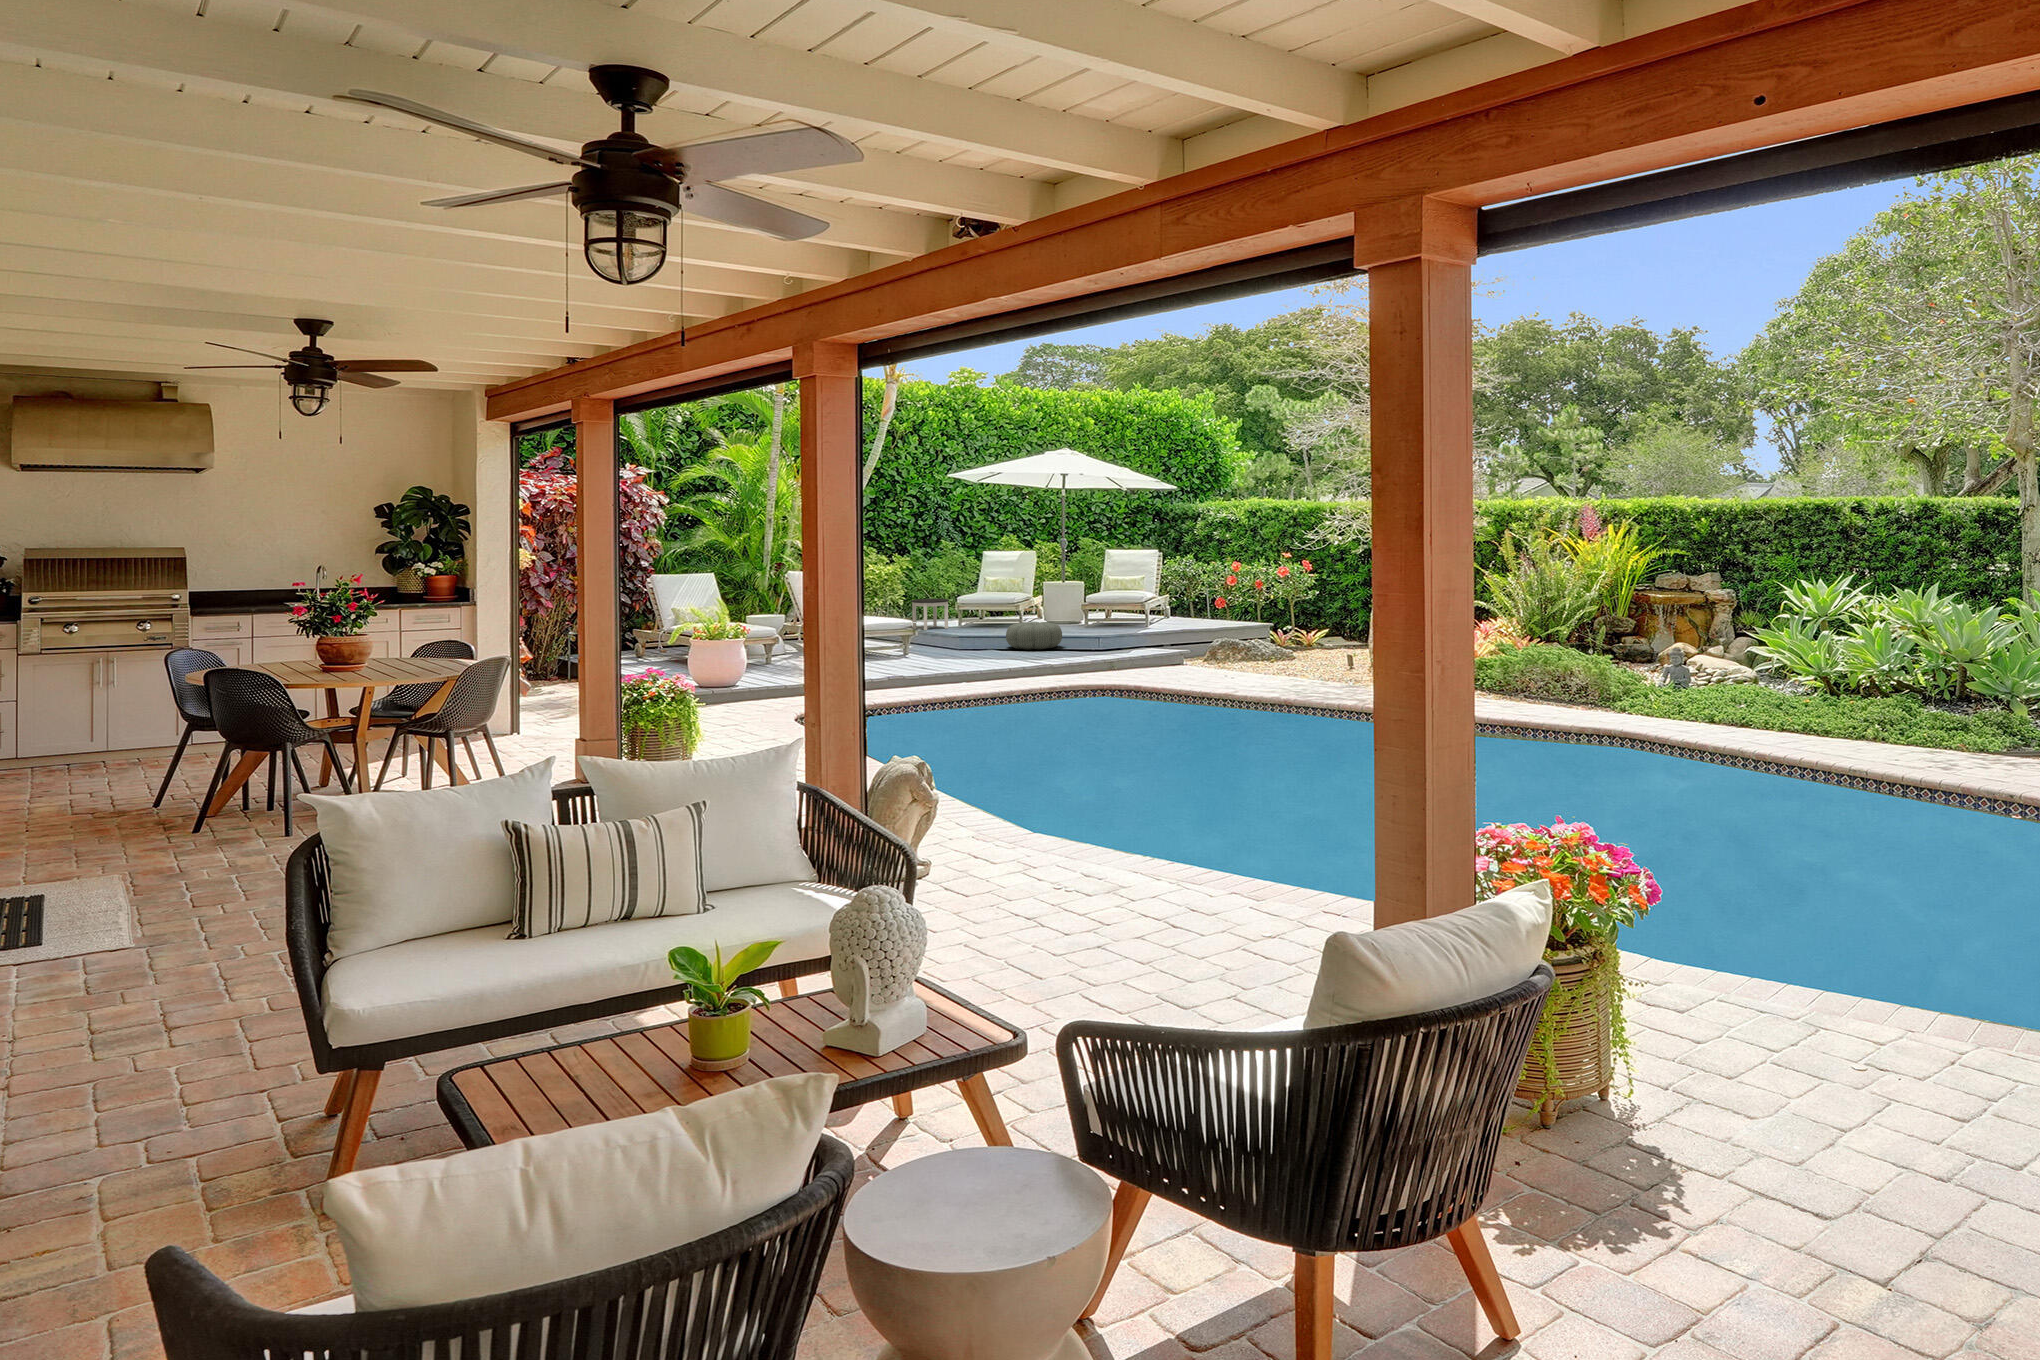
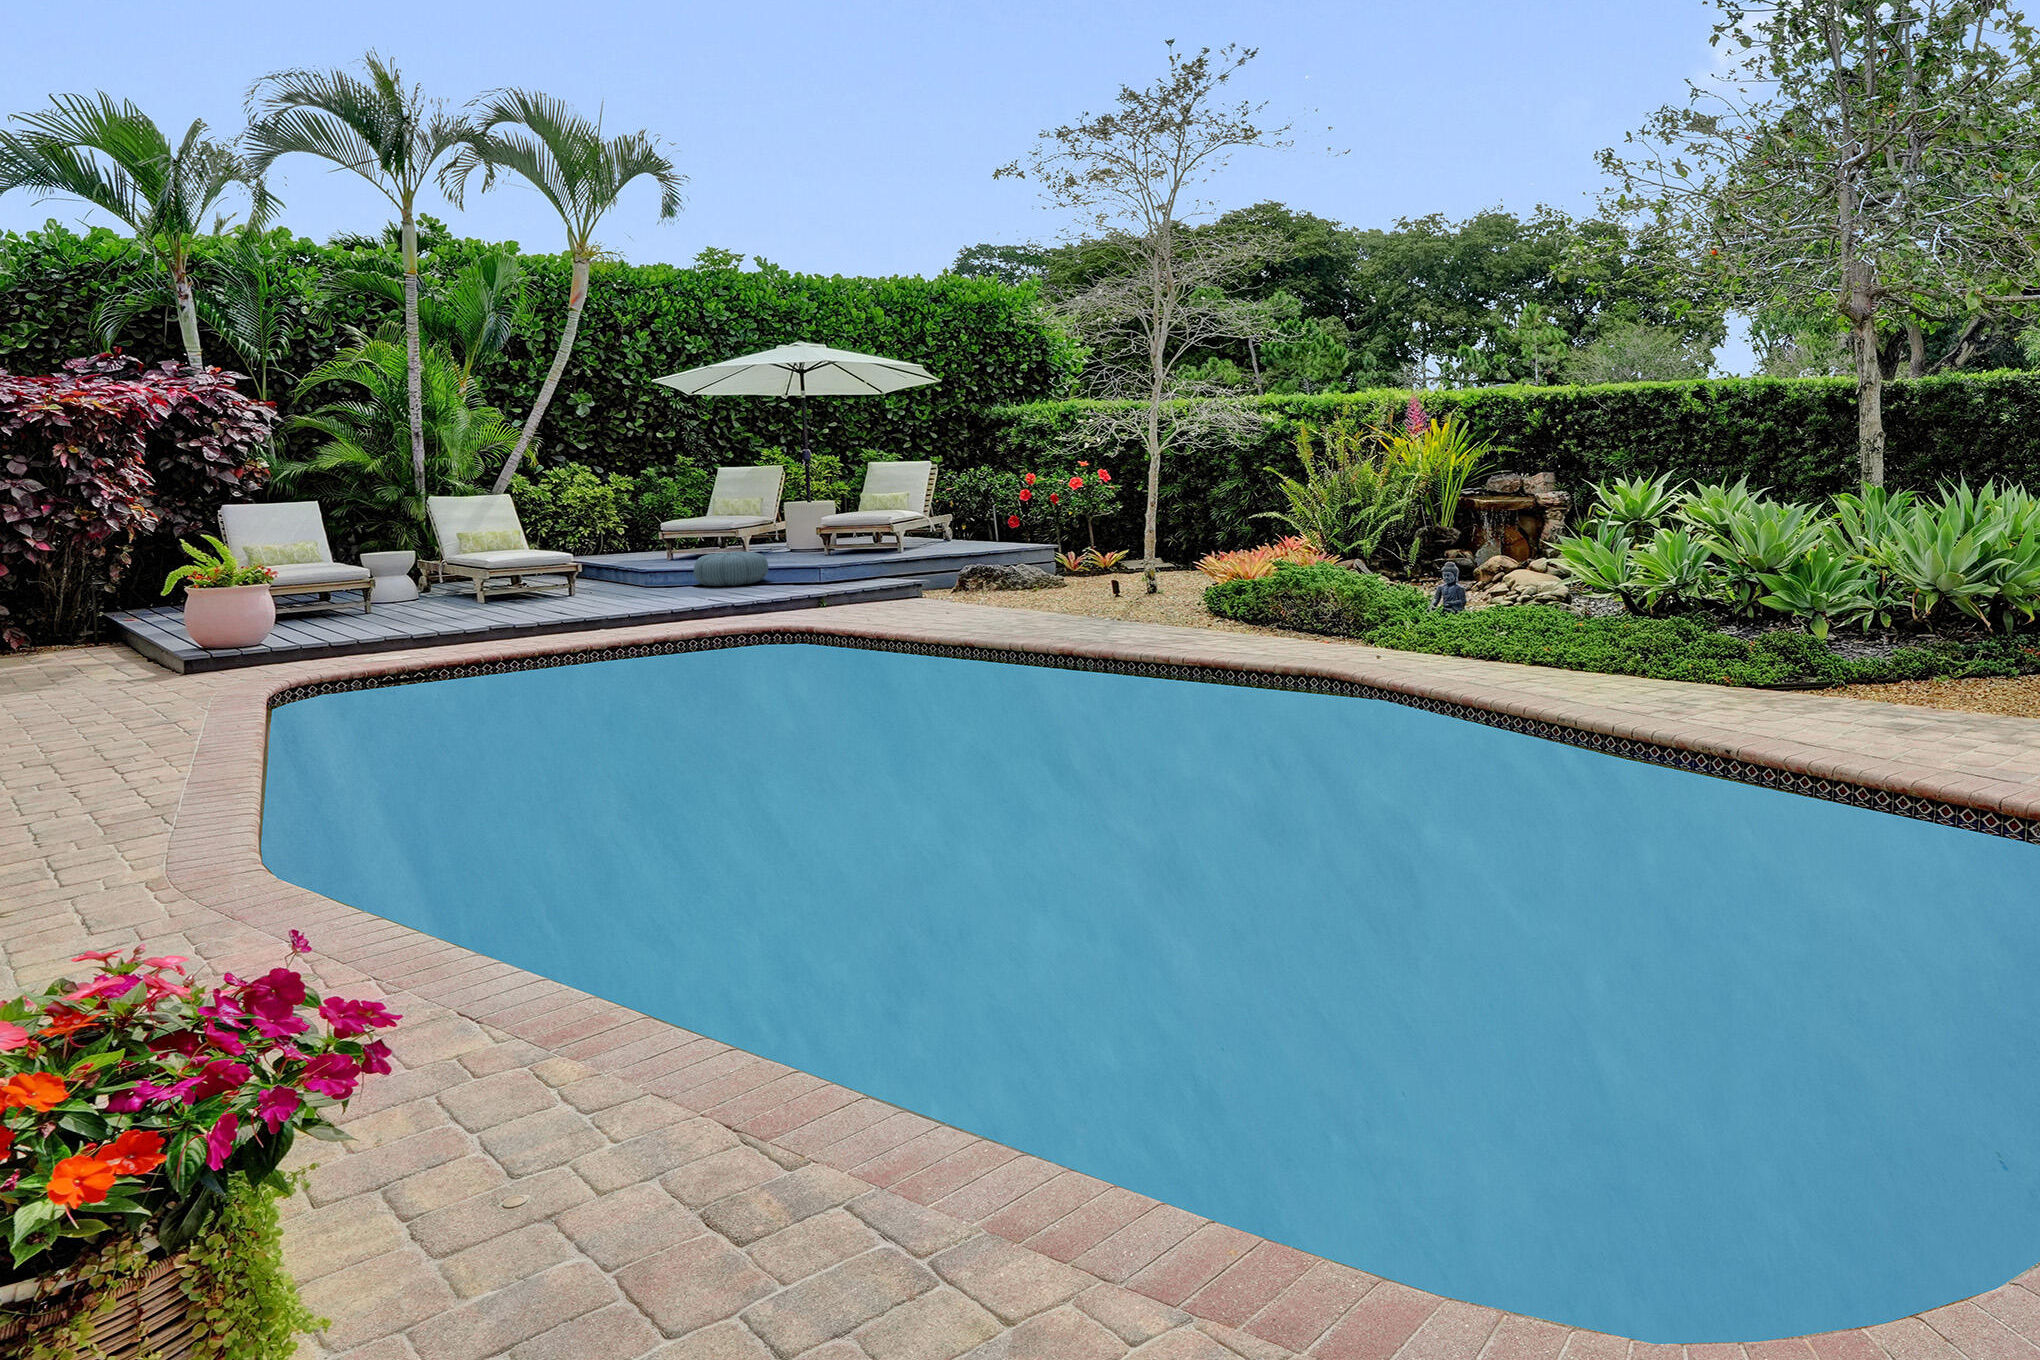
round table: present [911,599,949,630] -> none [614,526,665,565]

